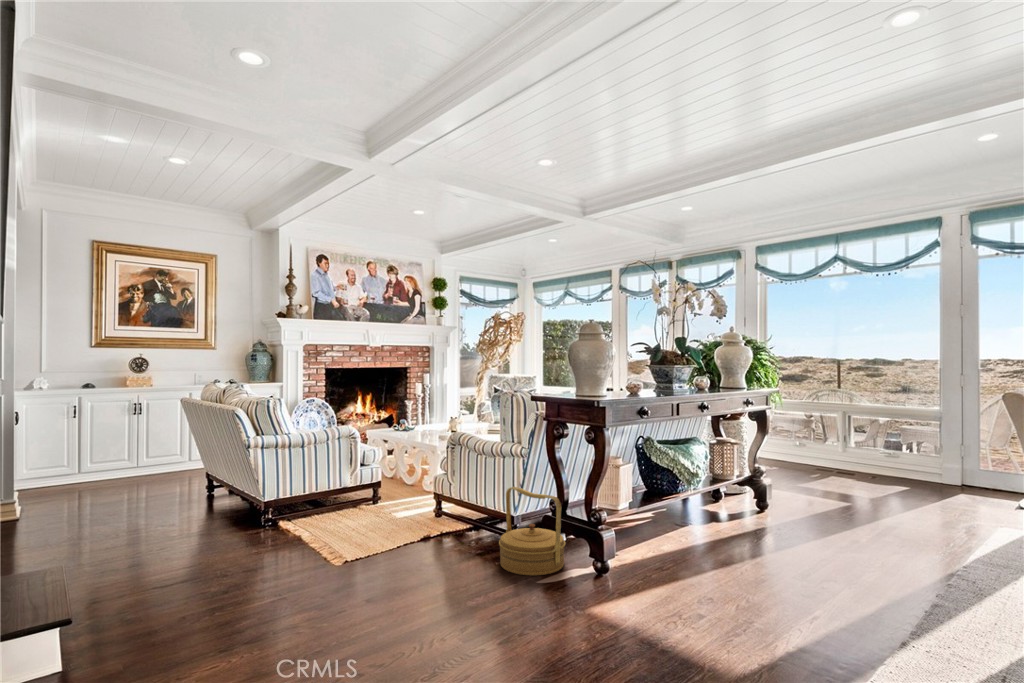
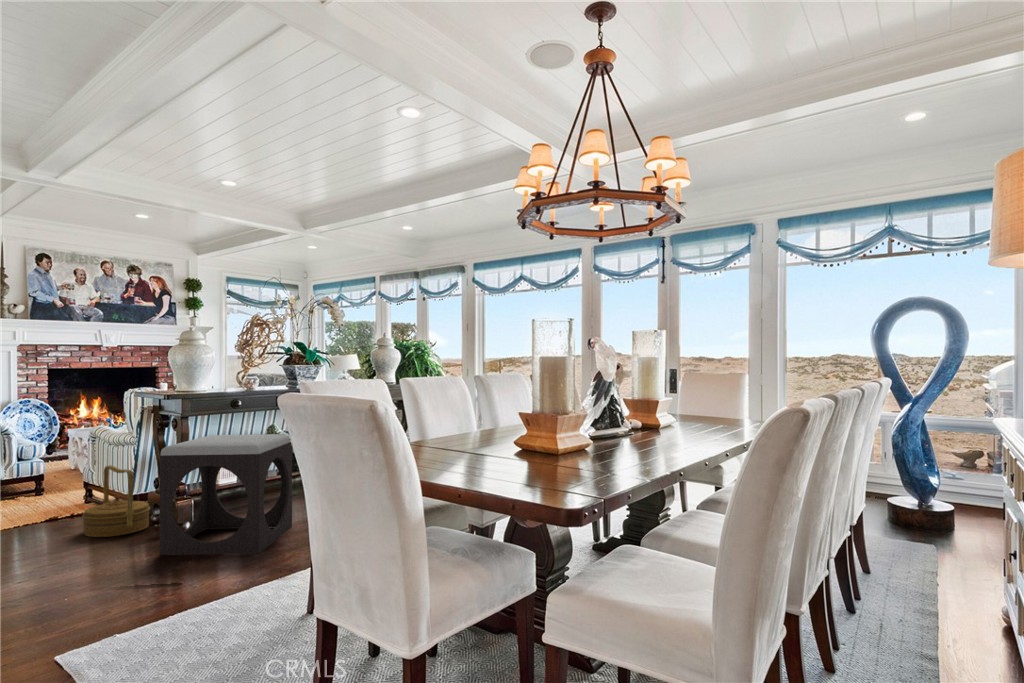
footstool: none [636,458,778,622] -> present [159,434,292,555]

